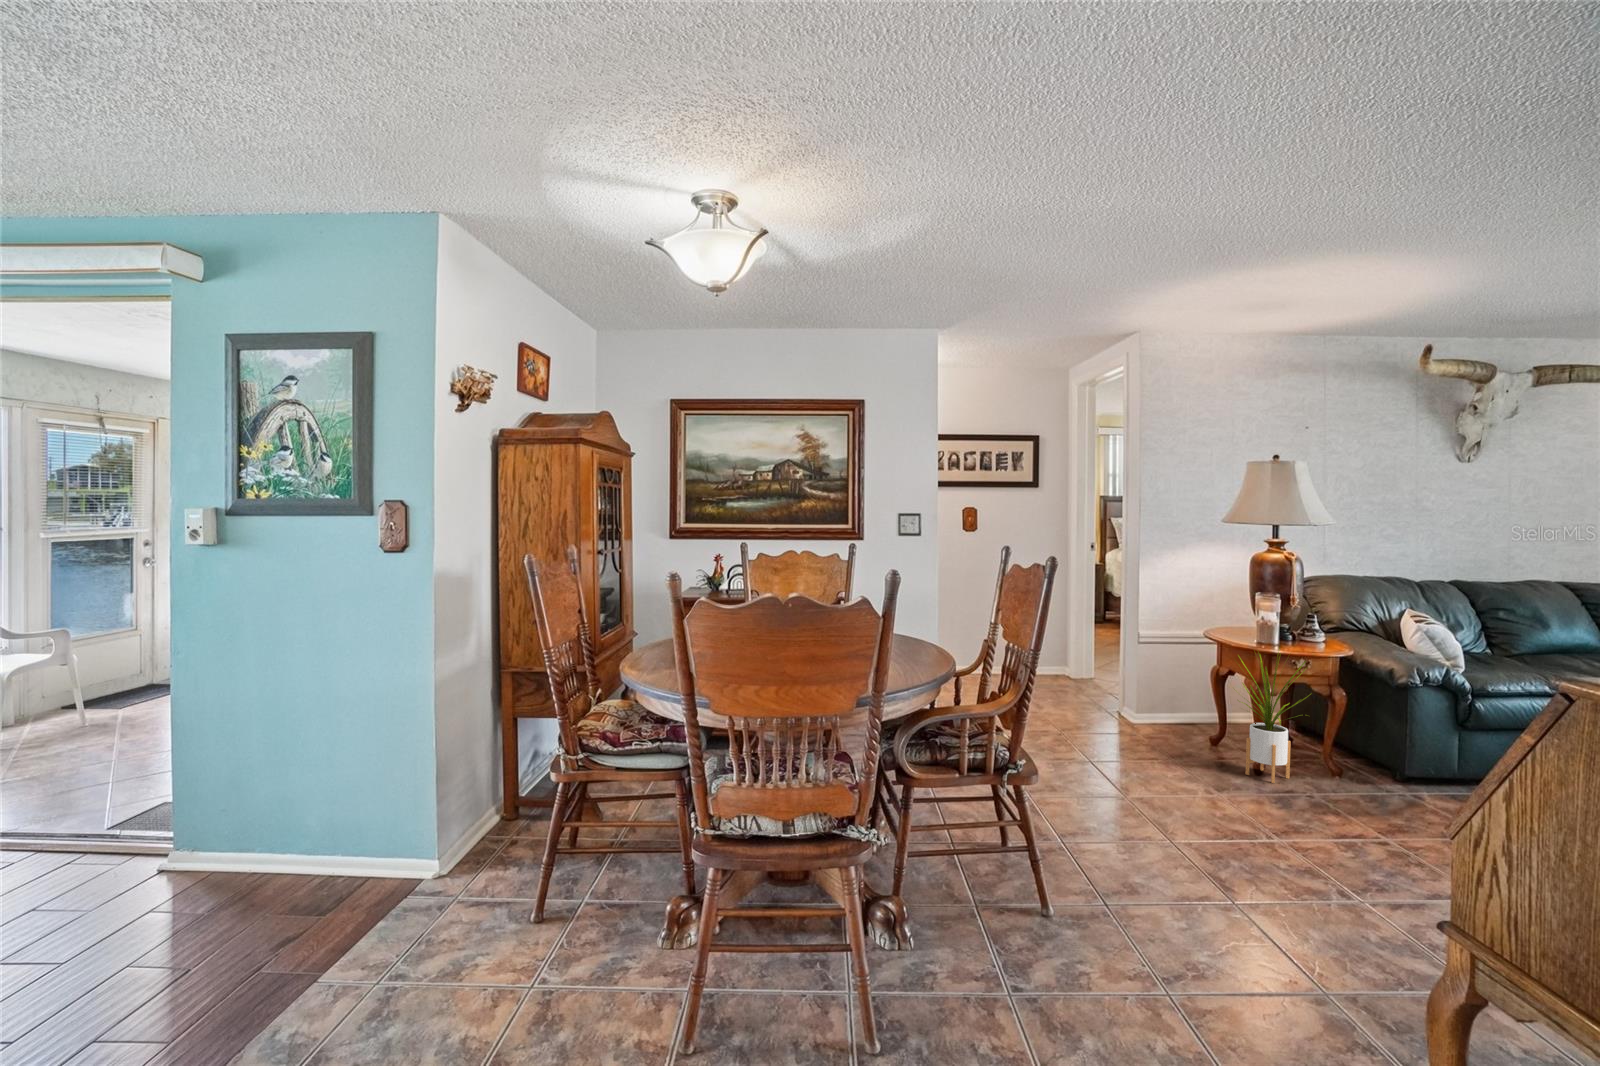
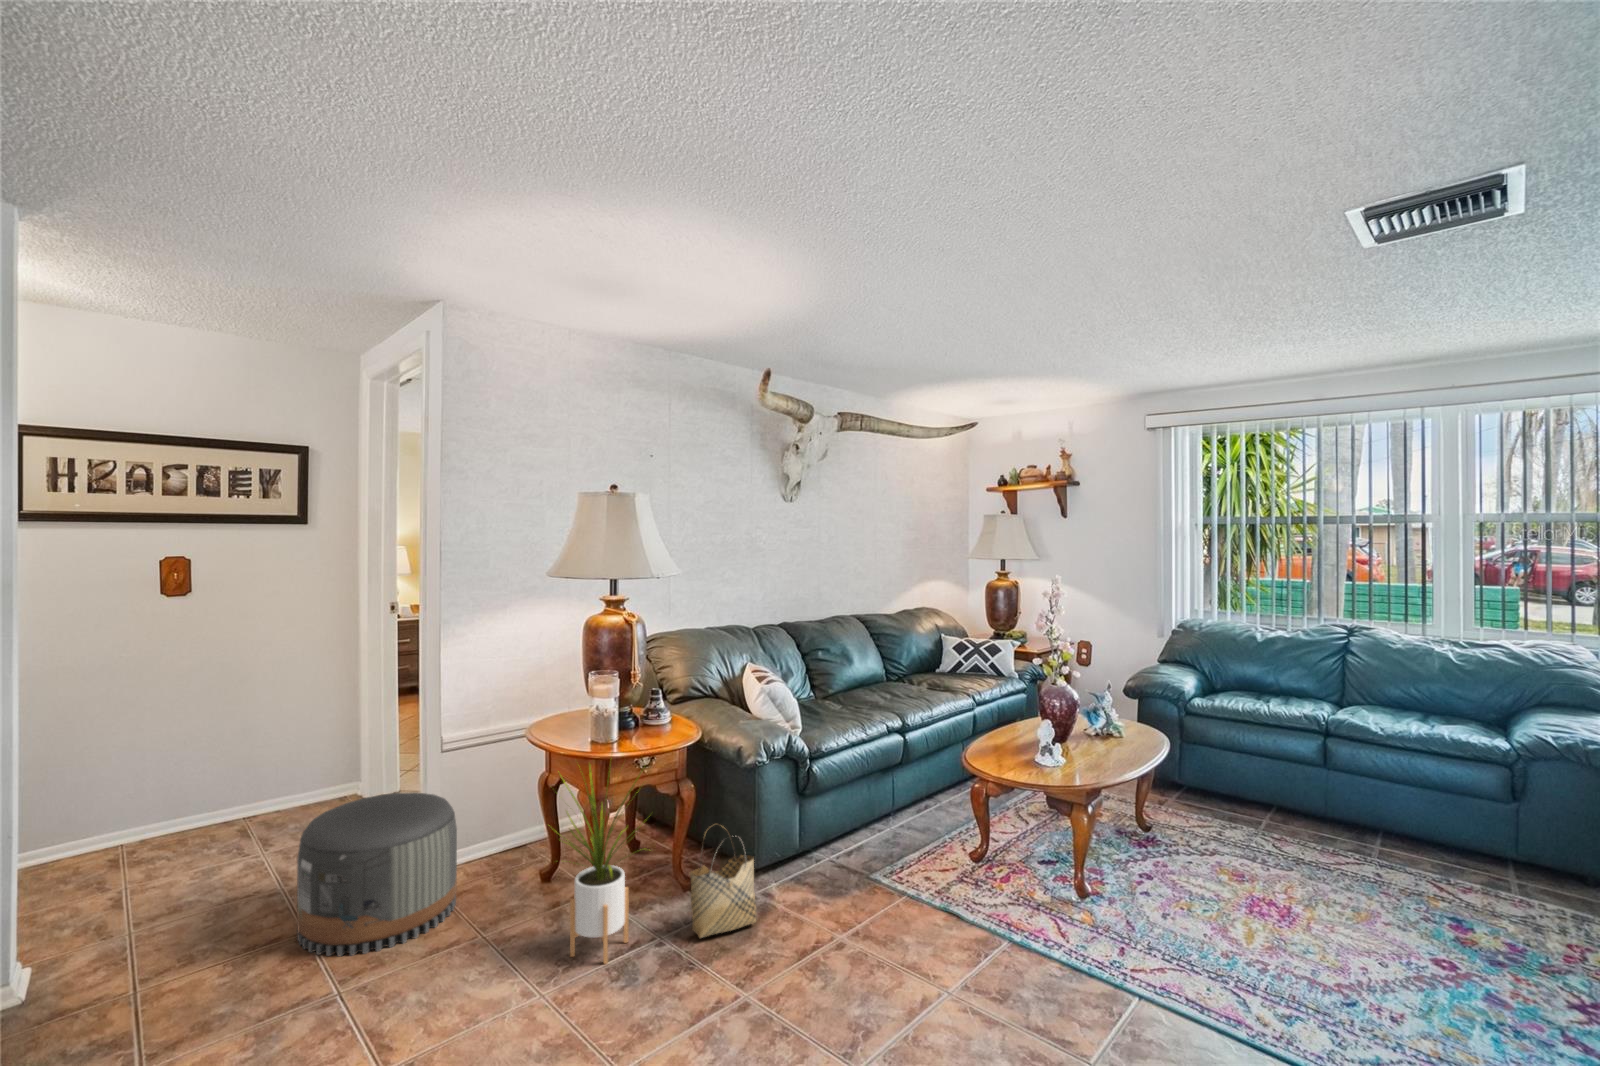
pouf: none [1066,660,1158,745] -> present [297,792,457,956]
woven basket: none [1342,714,1403,793] -> present [690,824,757,938]

